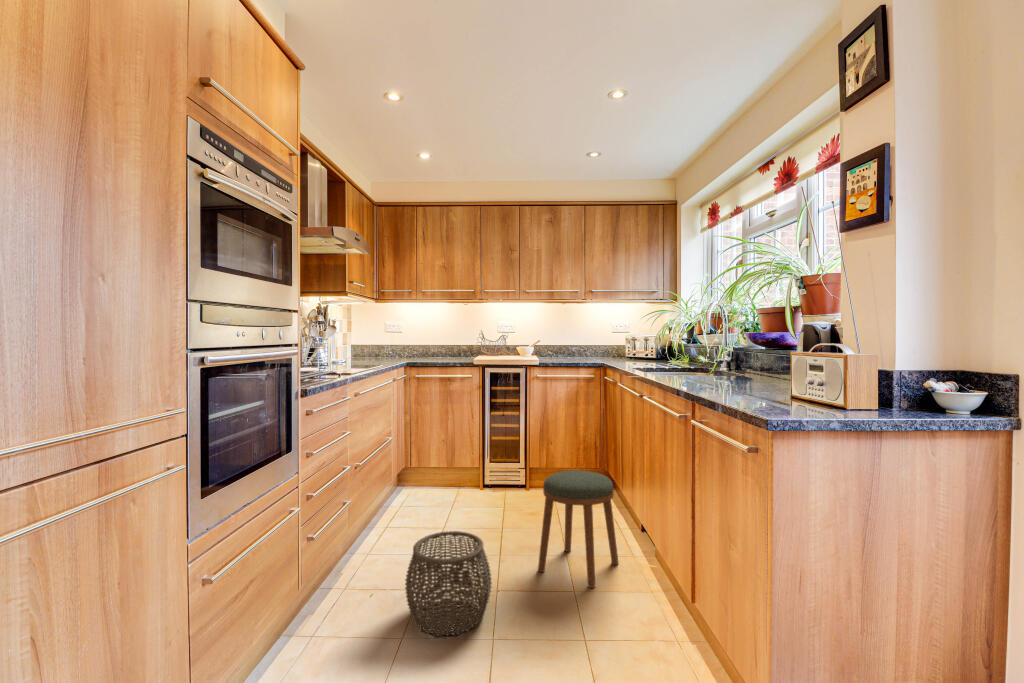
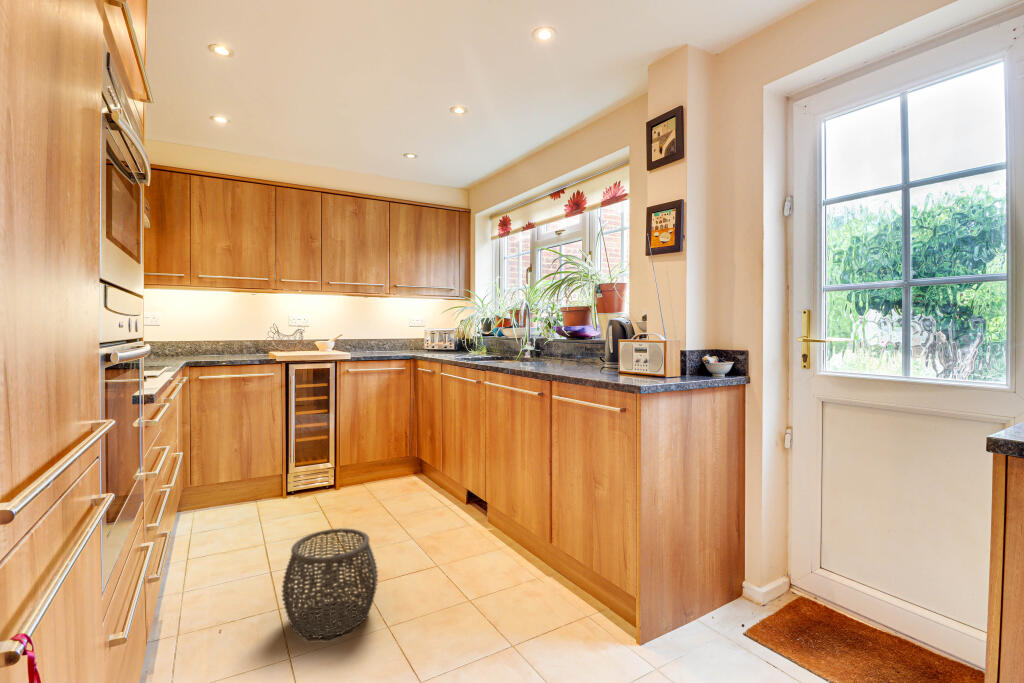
stool: present [538,470,619,588] -> none [396,455,464,559]

